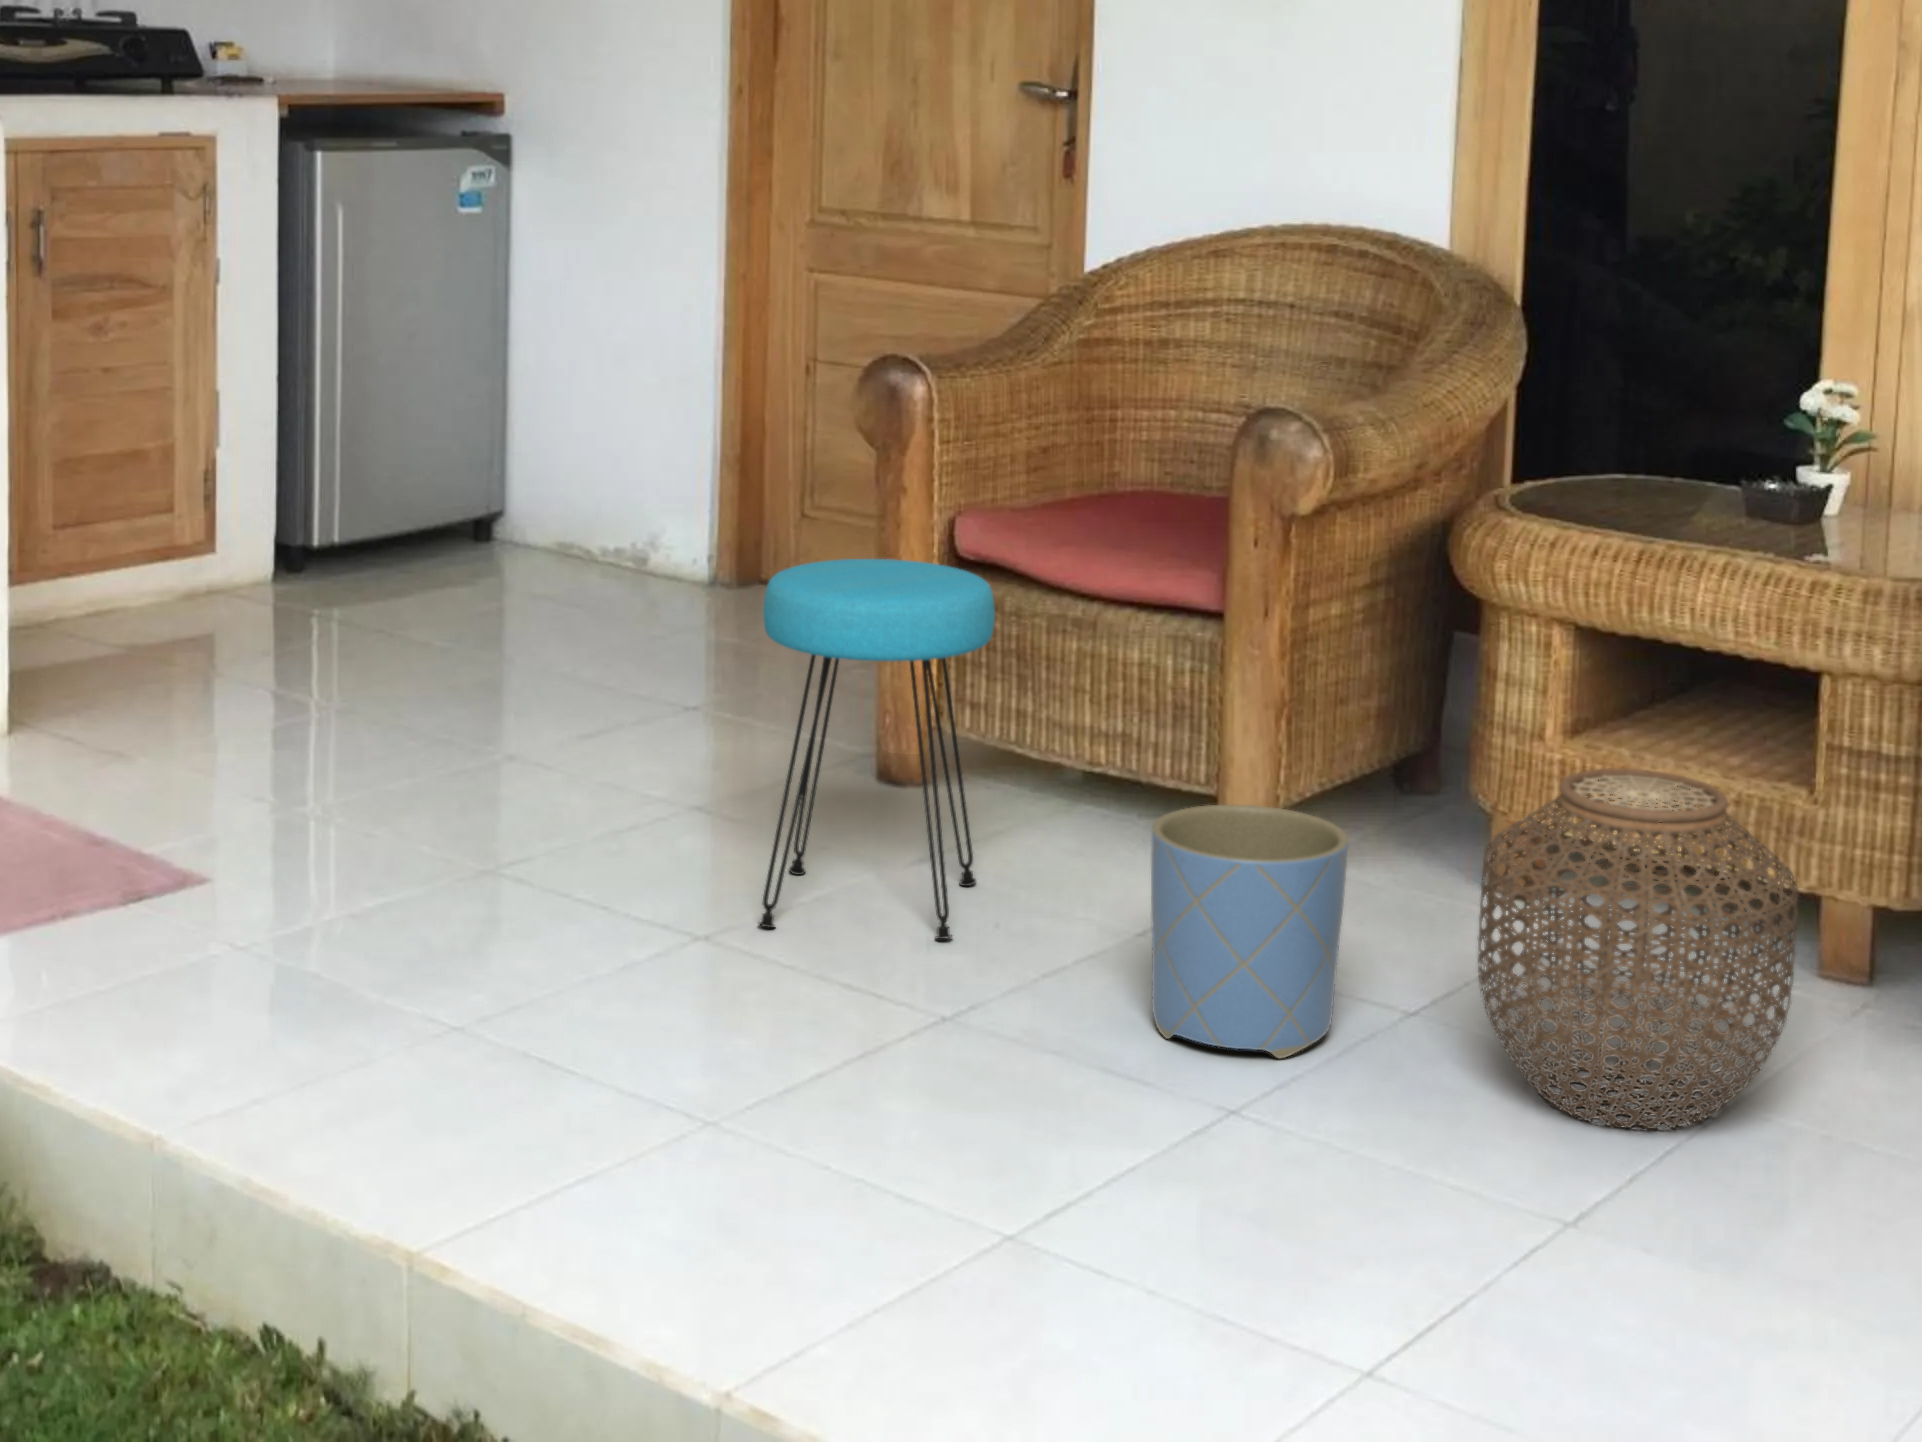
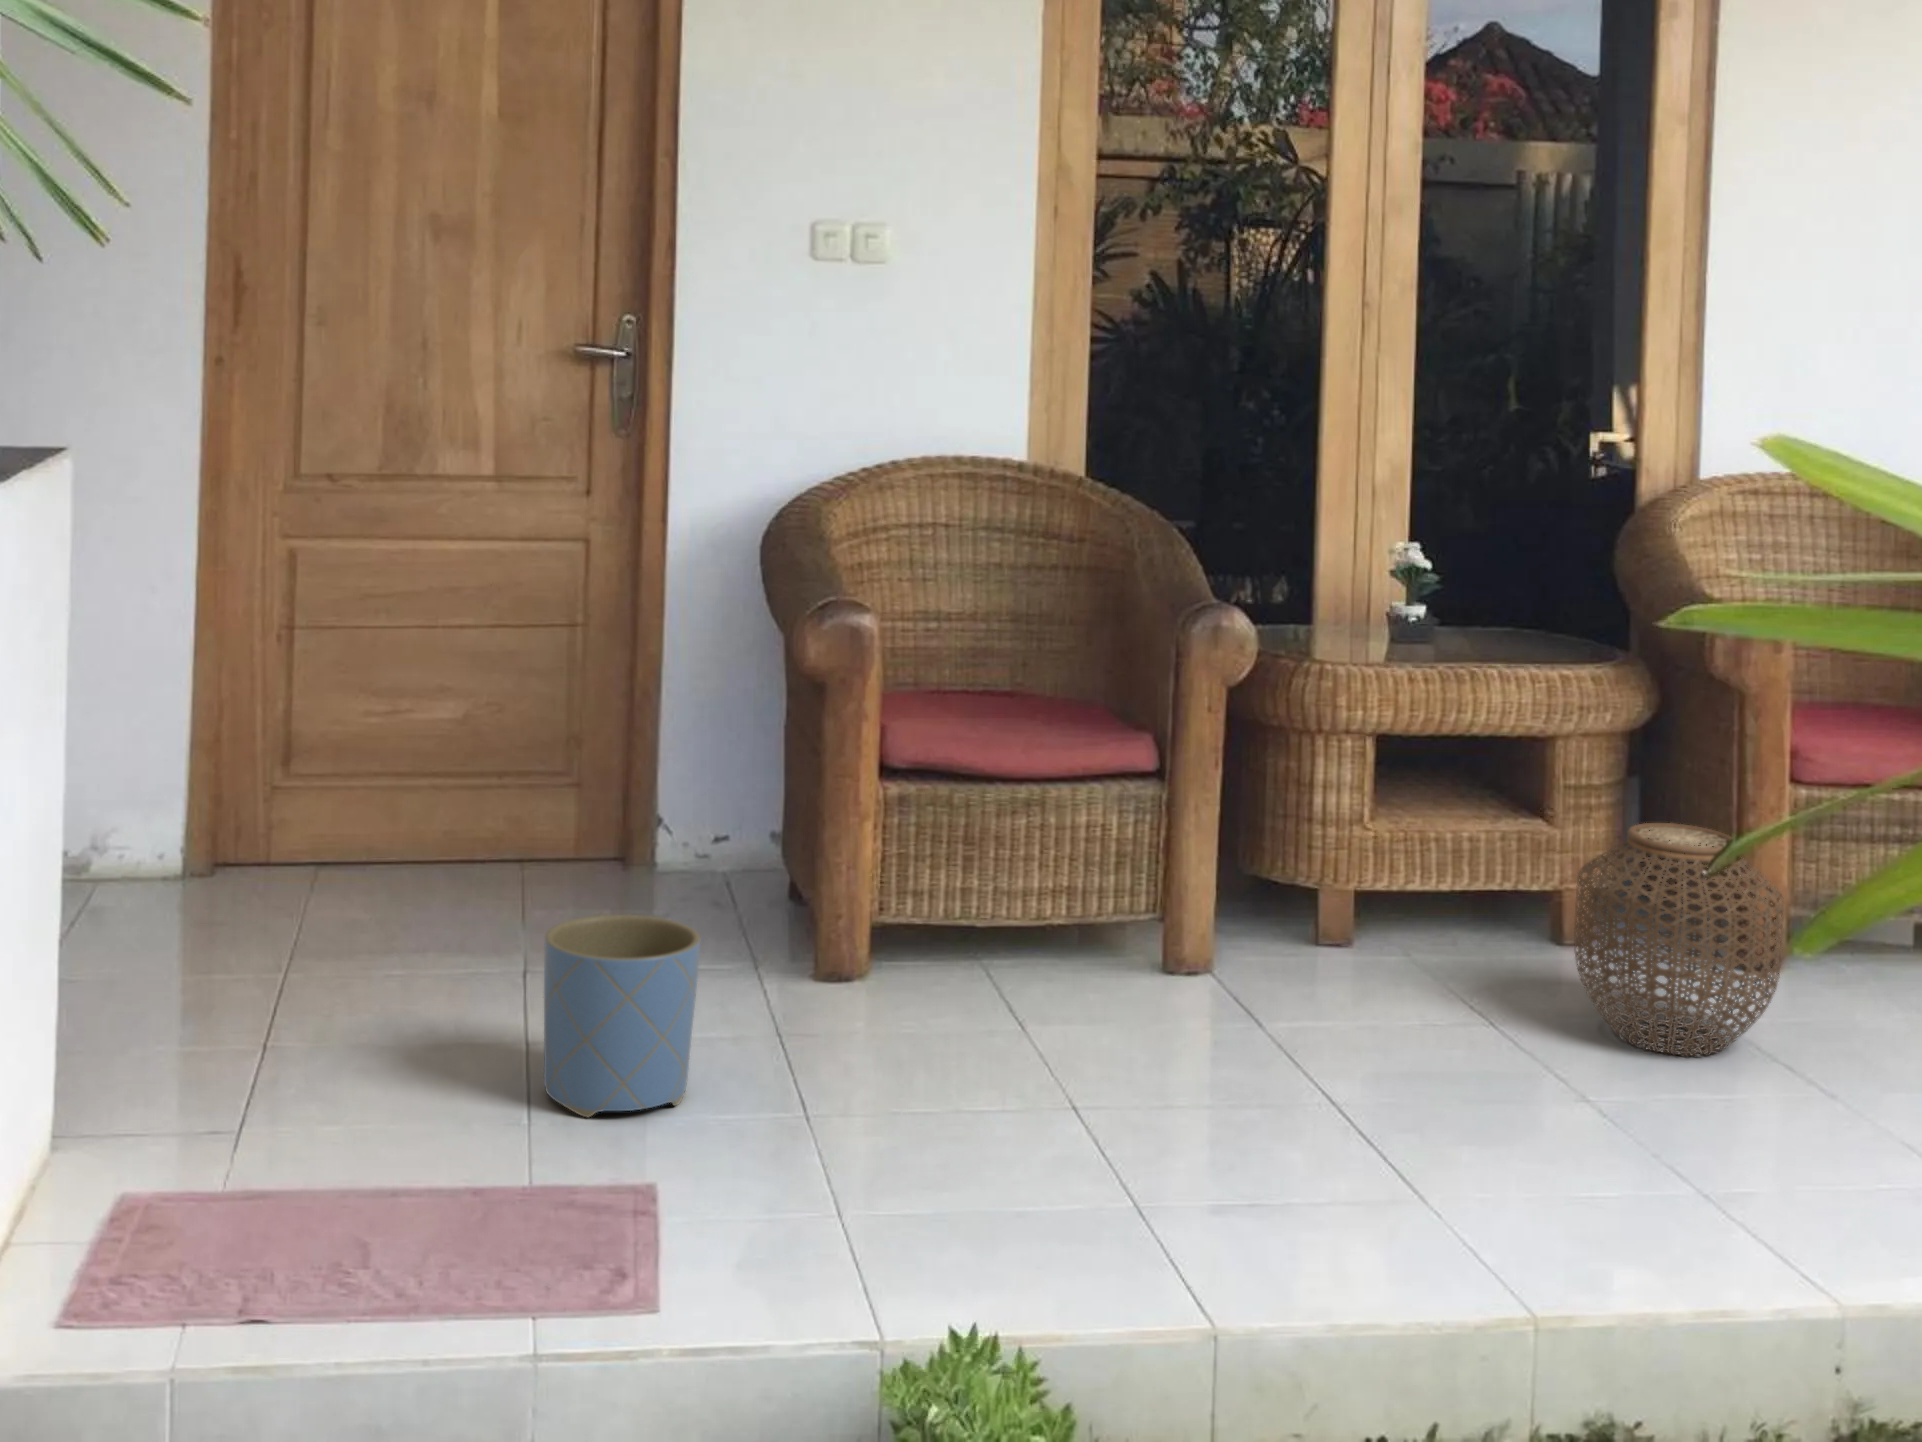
stool: present [759,559,995,939] -> none [994,773,1215,1102]
planter: present [1151,805,1349,1058] -> present [544,915,700,1117]

